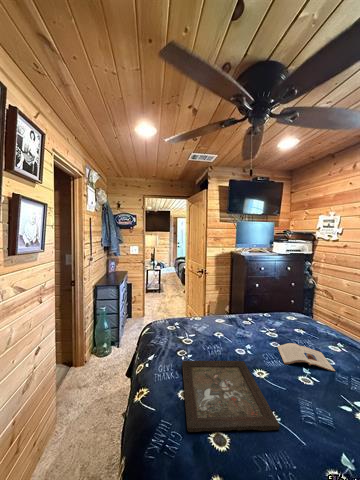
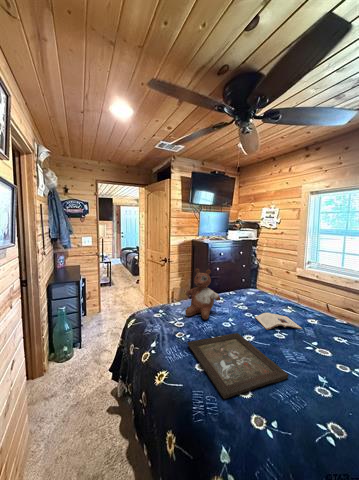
stuffed bear: none [198,283,238,340] -> present [185,269,220,320]

